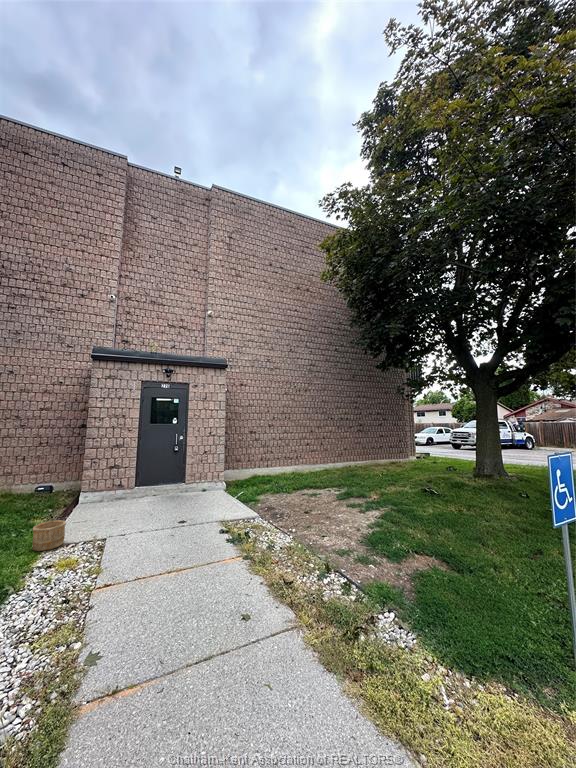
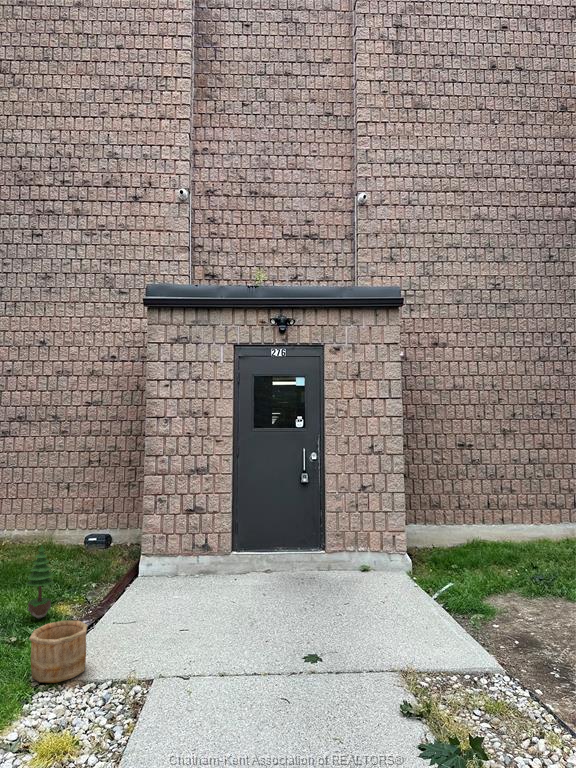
potted tree: none [15,487,34,528] -> present [26,545,54,619]

